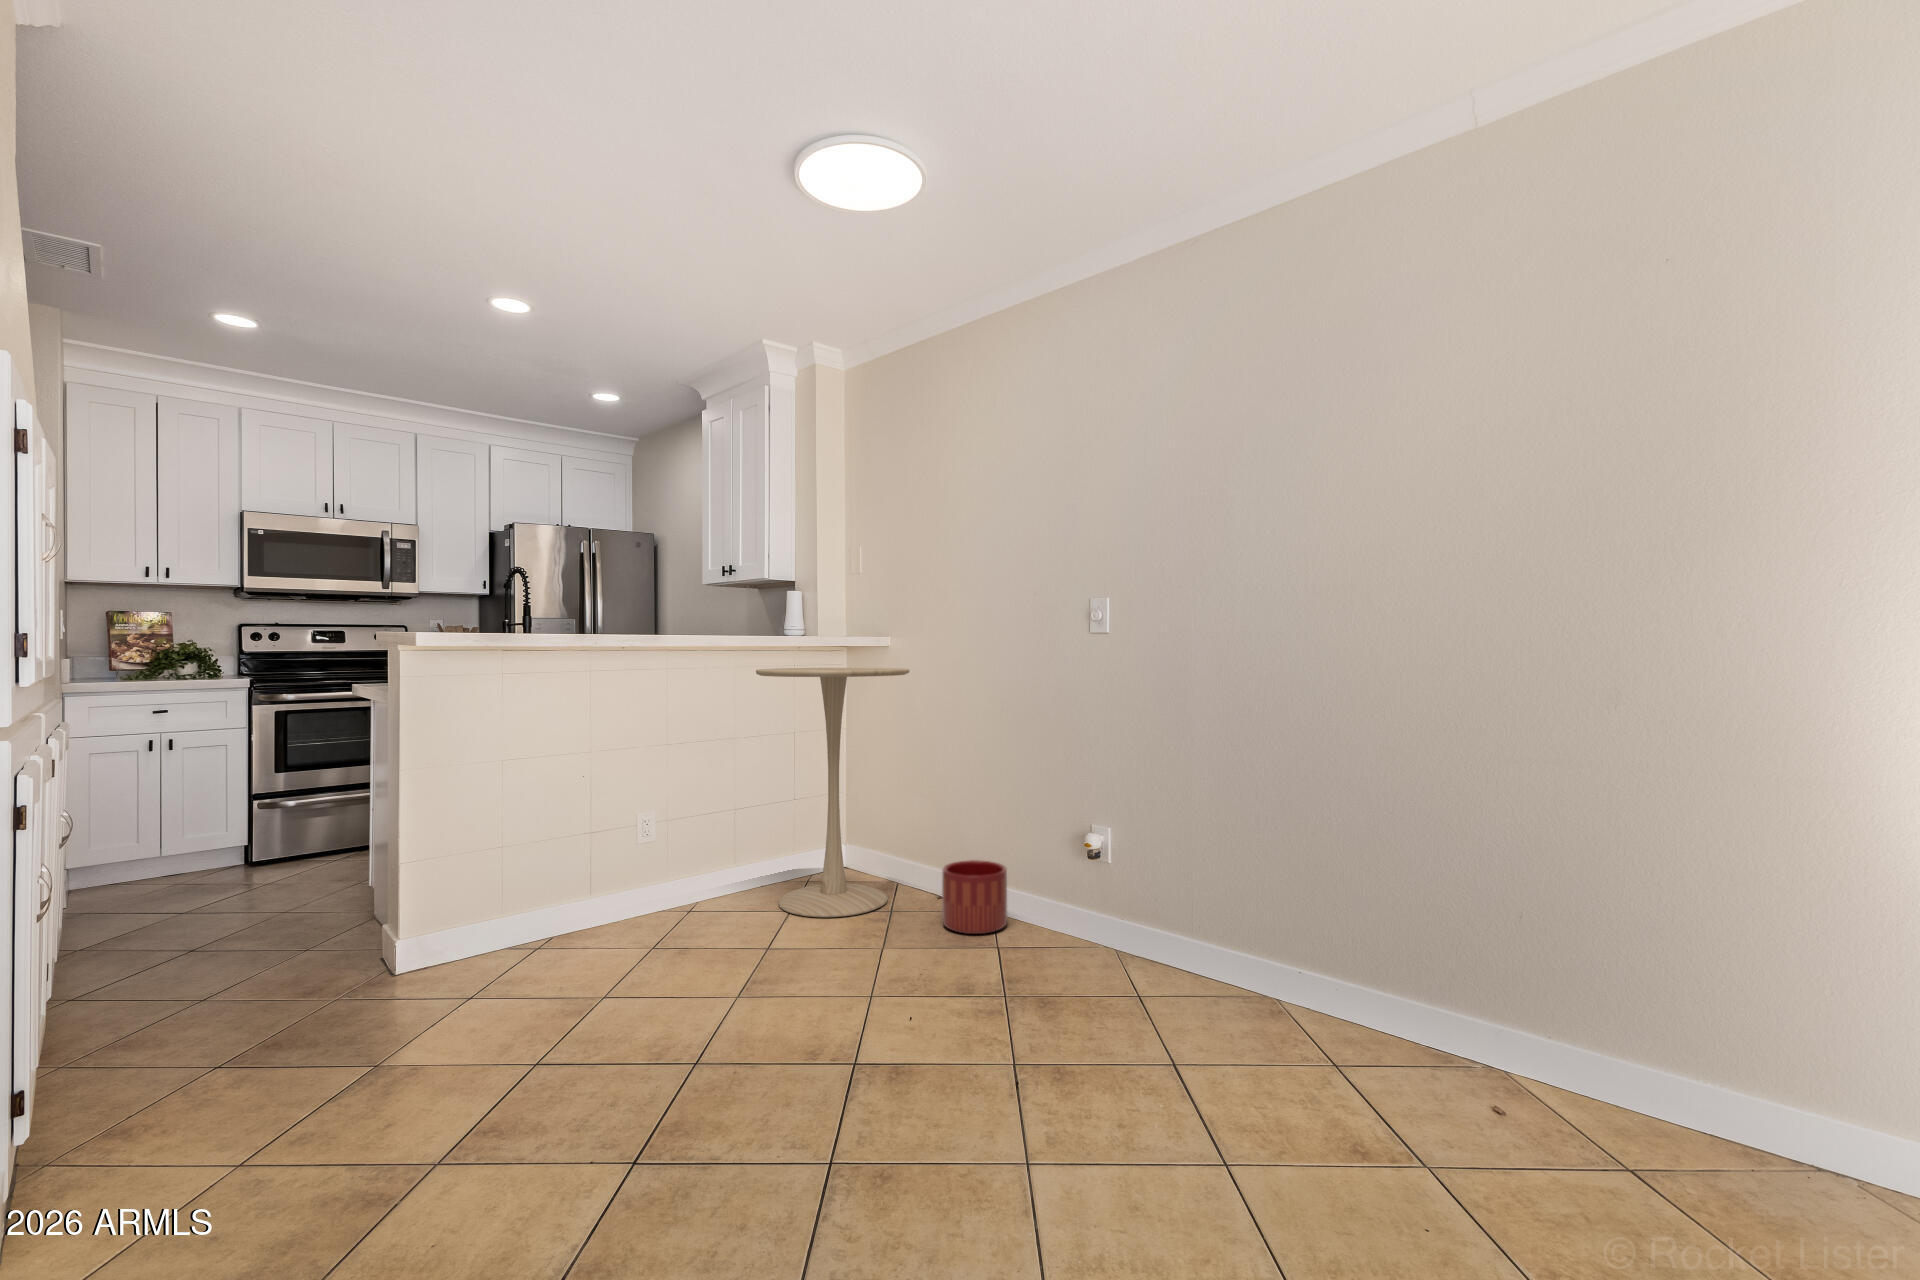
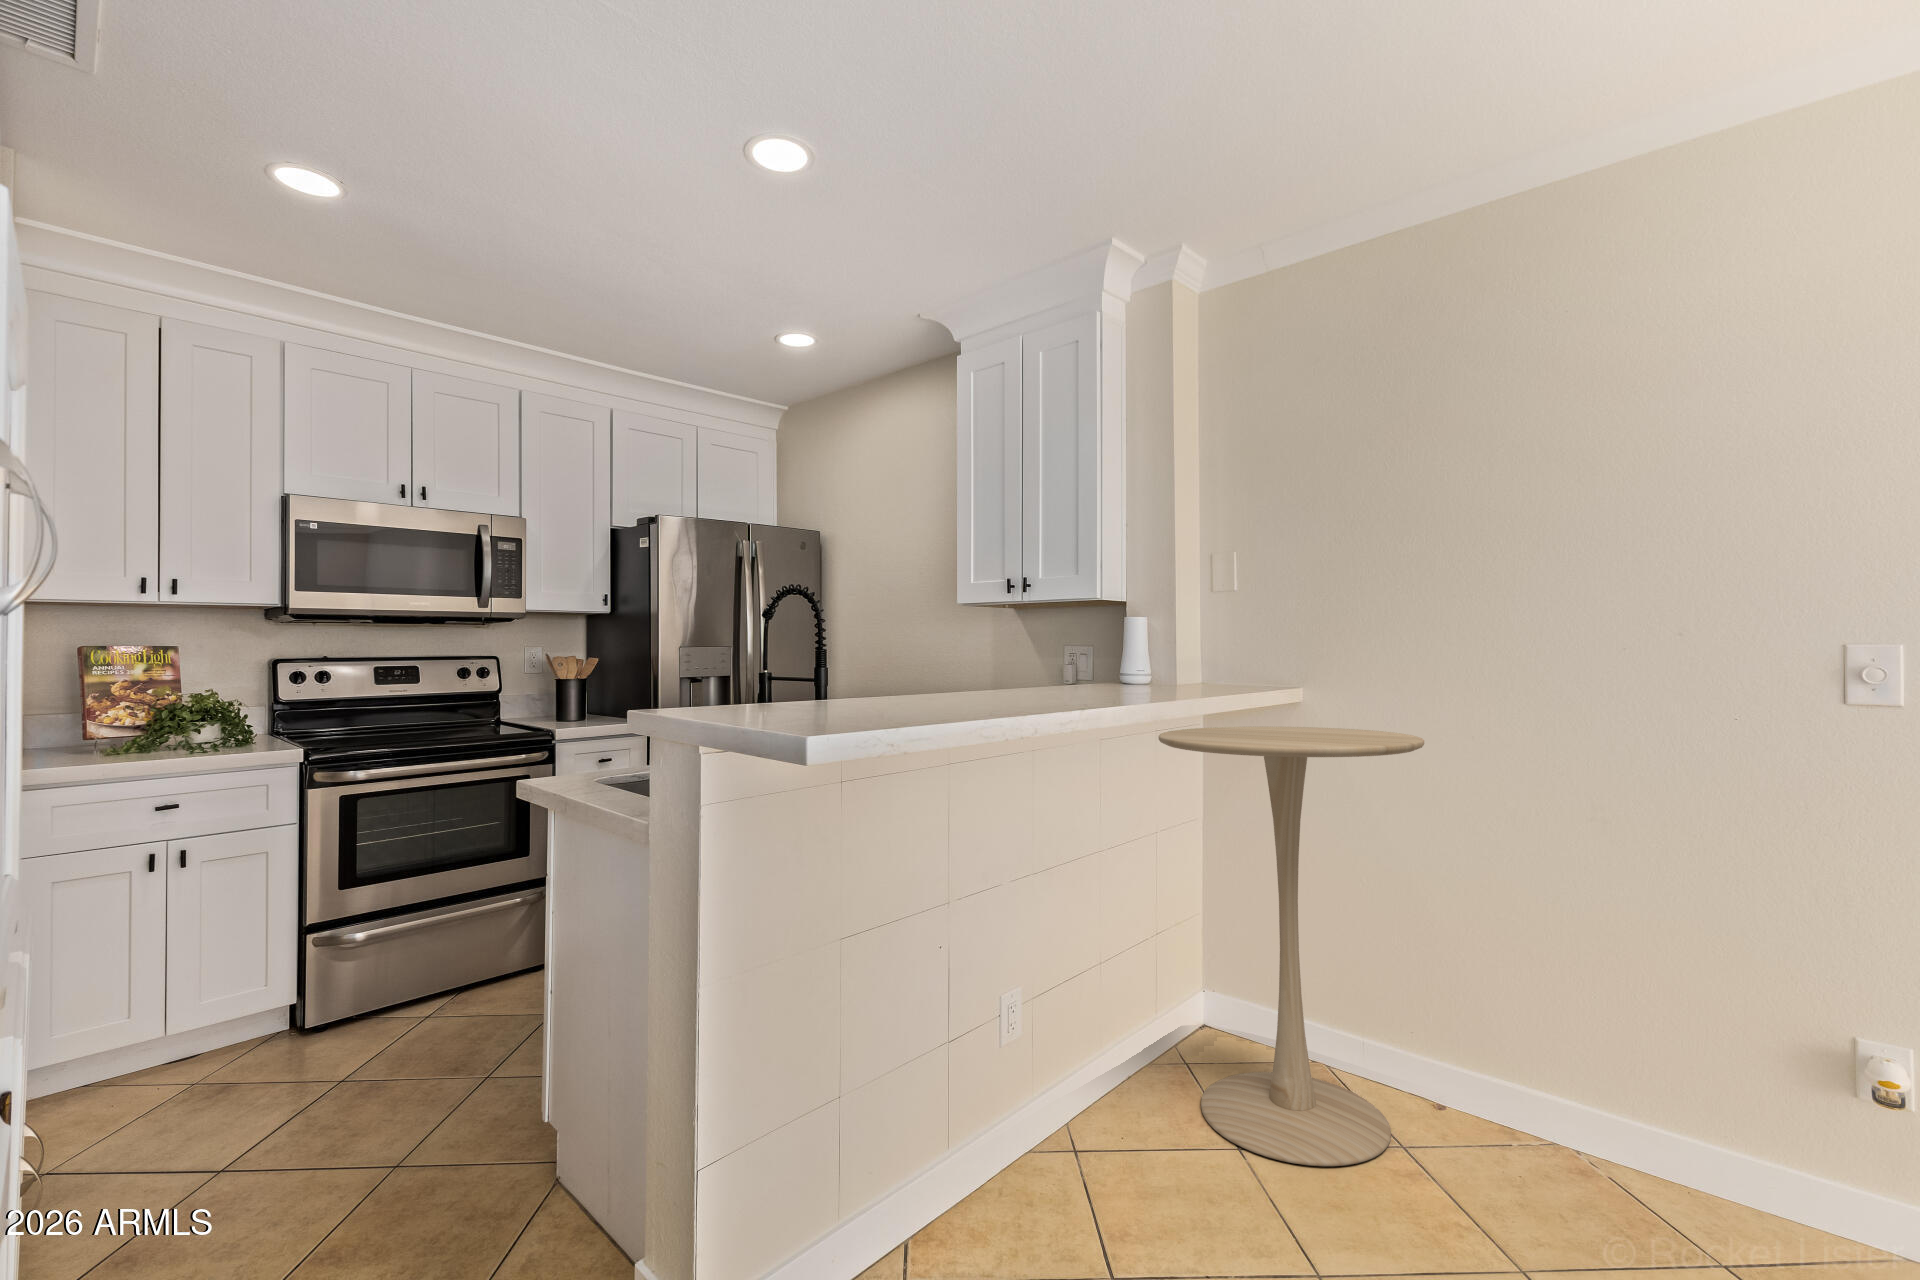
planter: present [942,860,1007,934] -> none [1541,1061,1683,1215]

